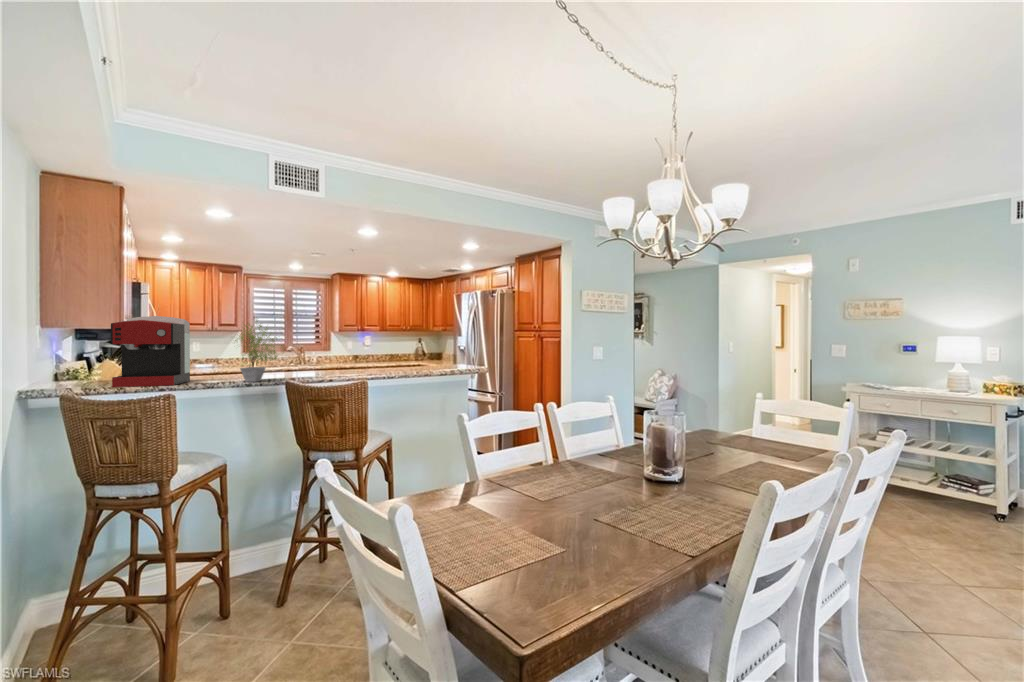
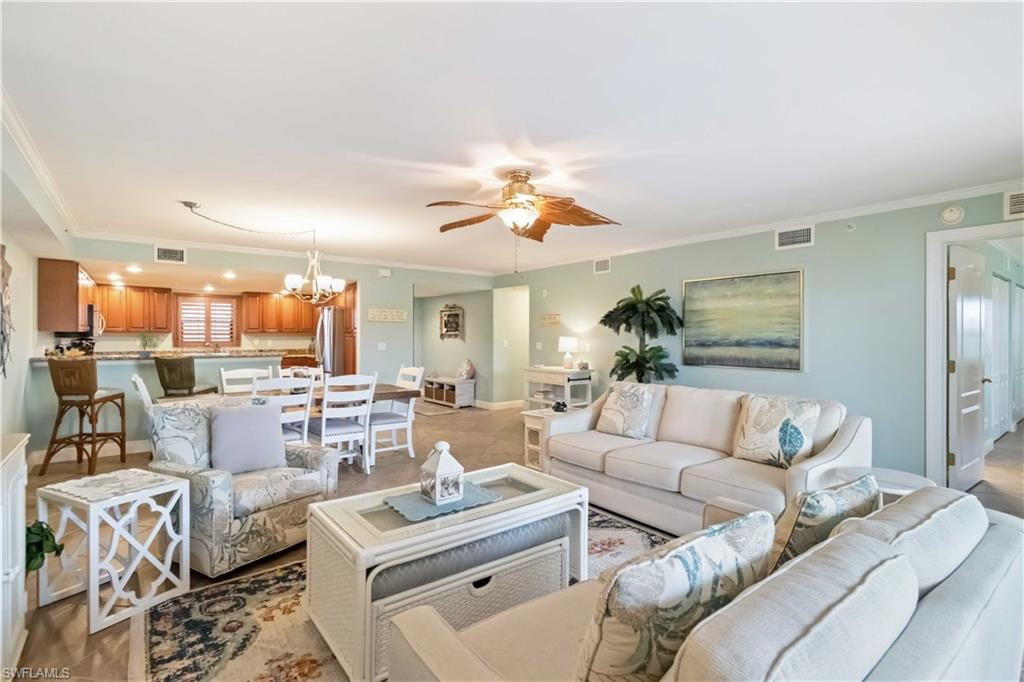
coffee maker: present [111,316,190,387] -> none [72,326,113,359]

